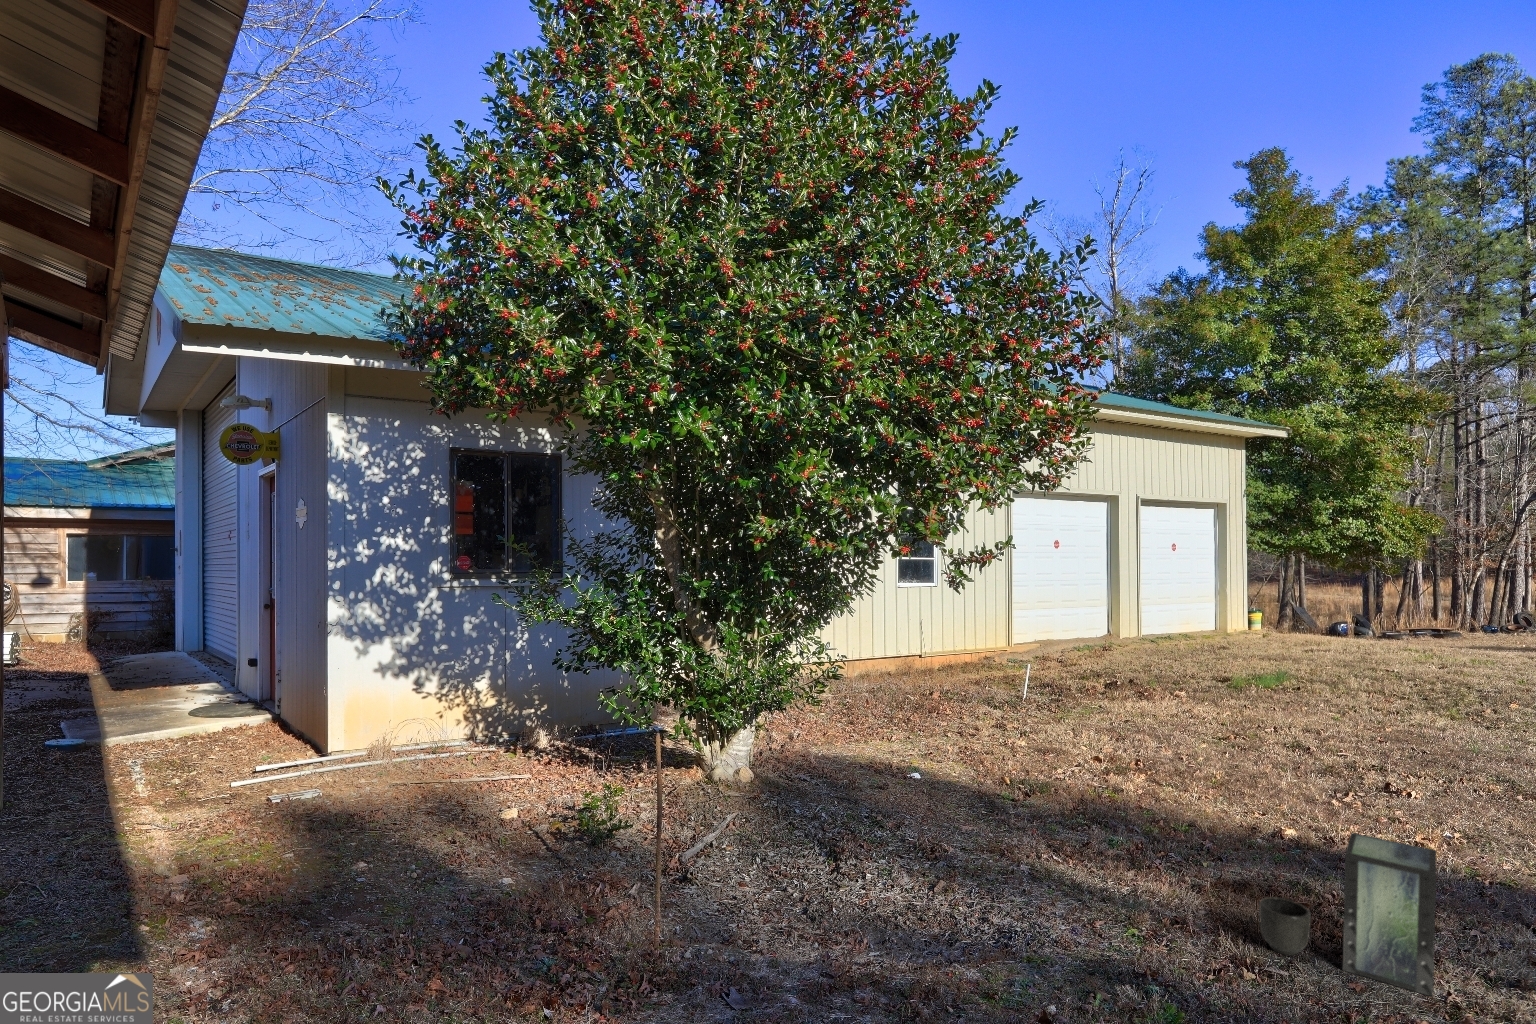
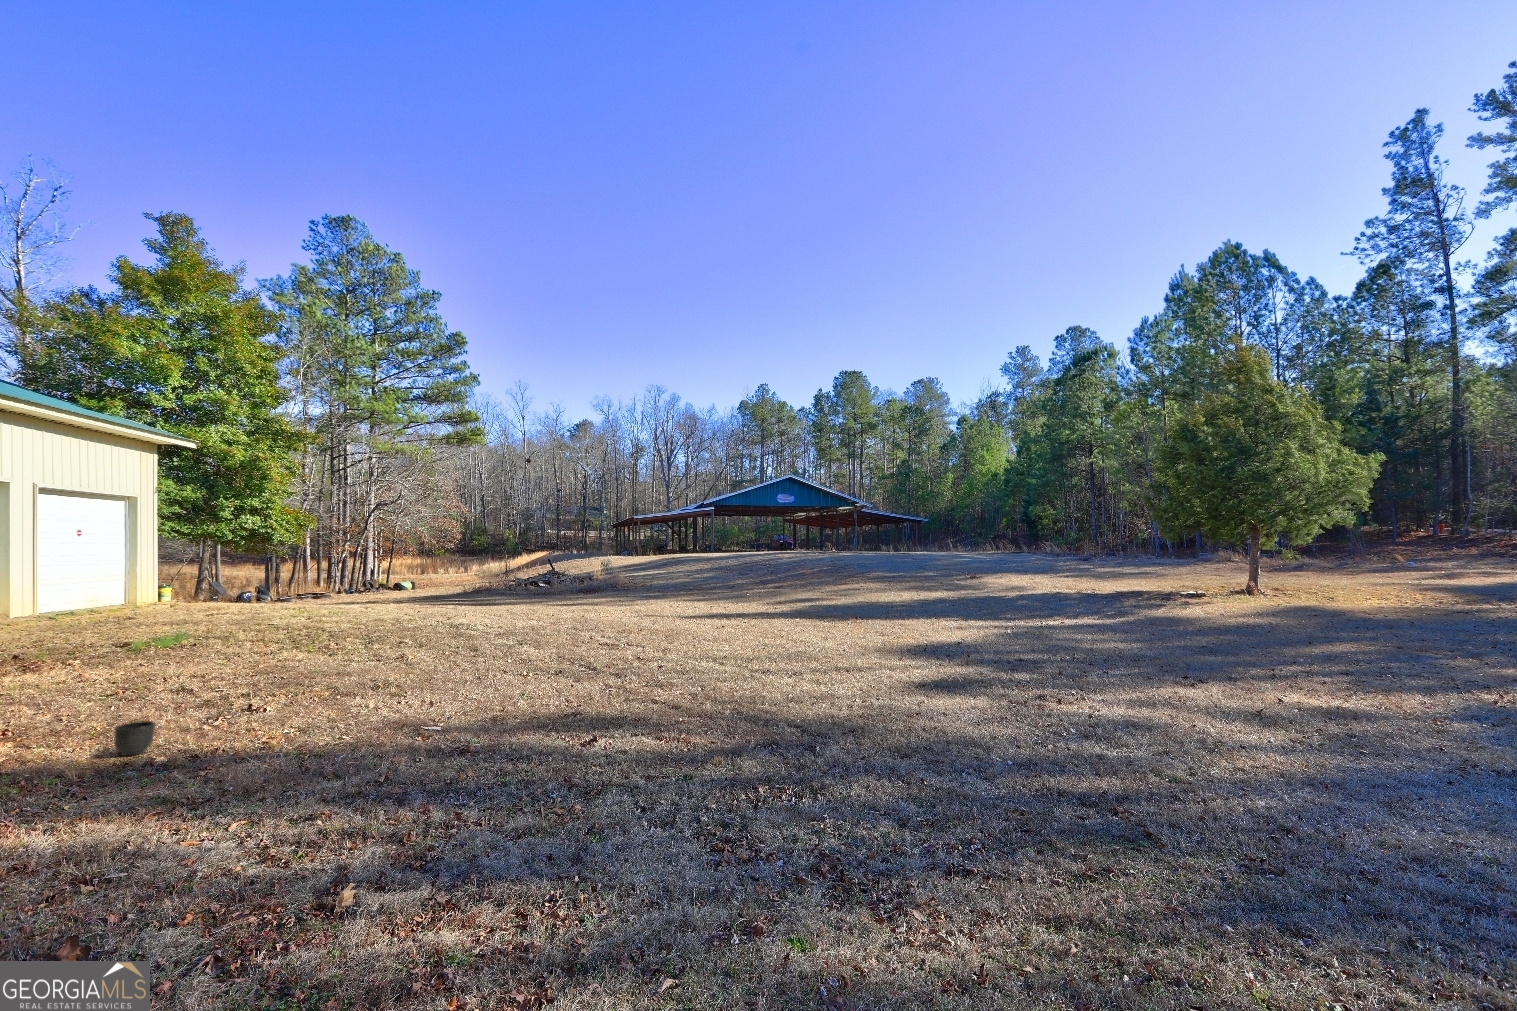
storage box: present [1343,833,1437,996] -> none [176,665,241,750]

